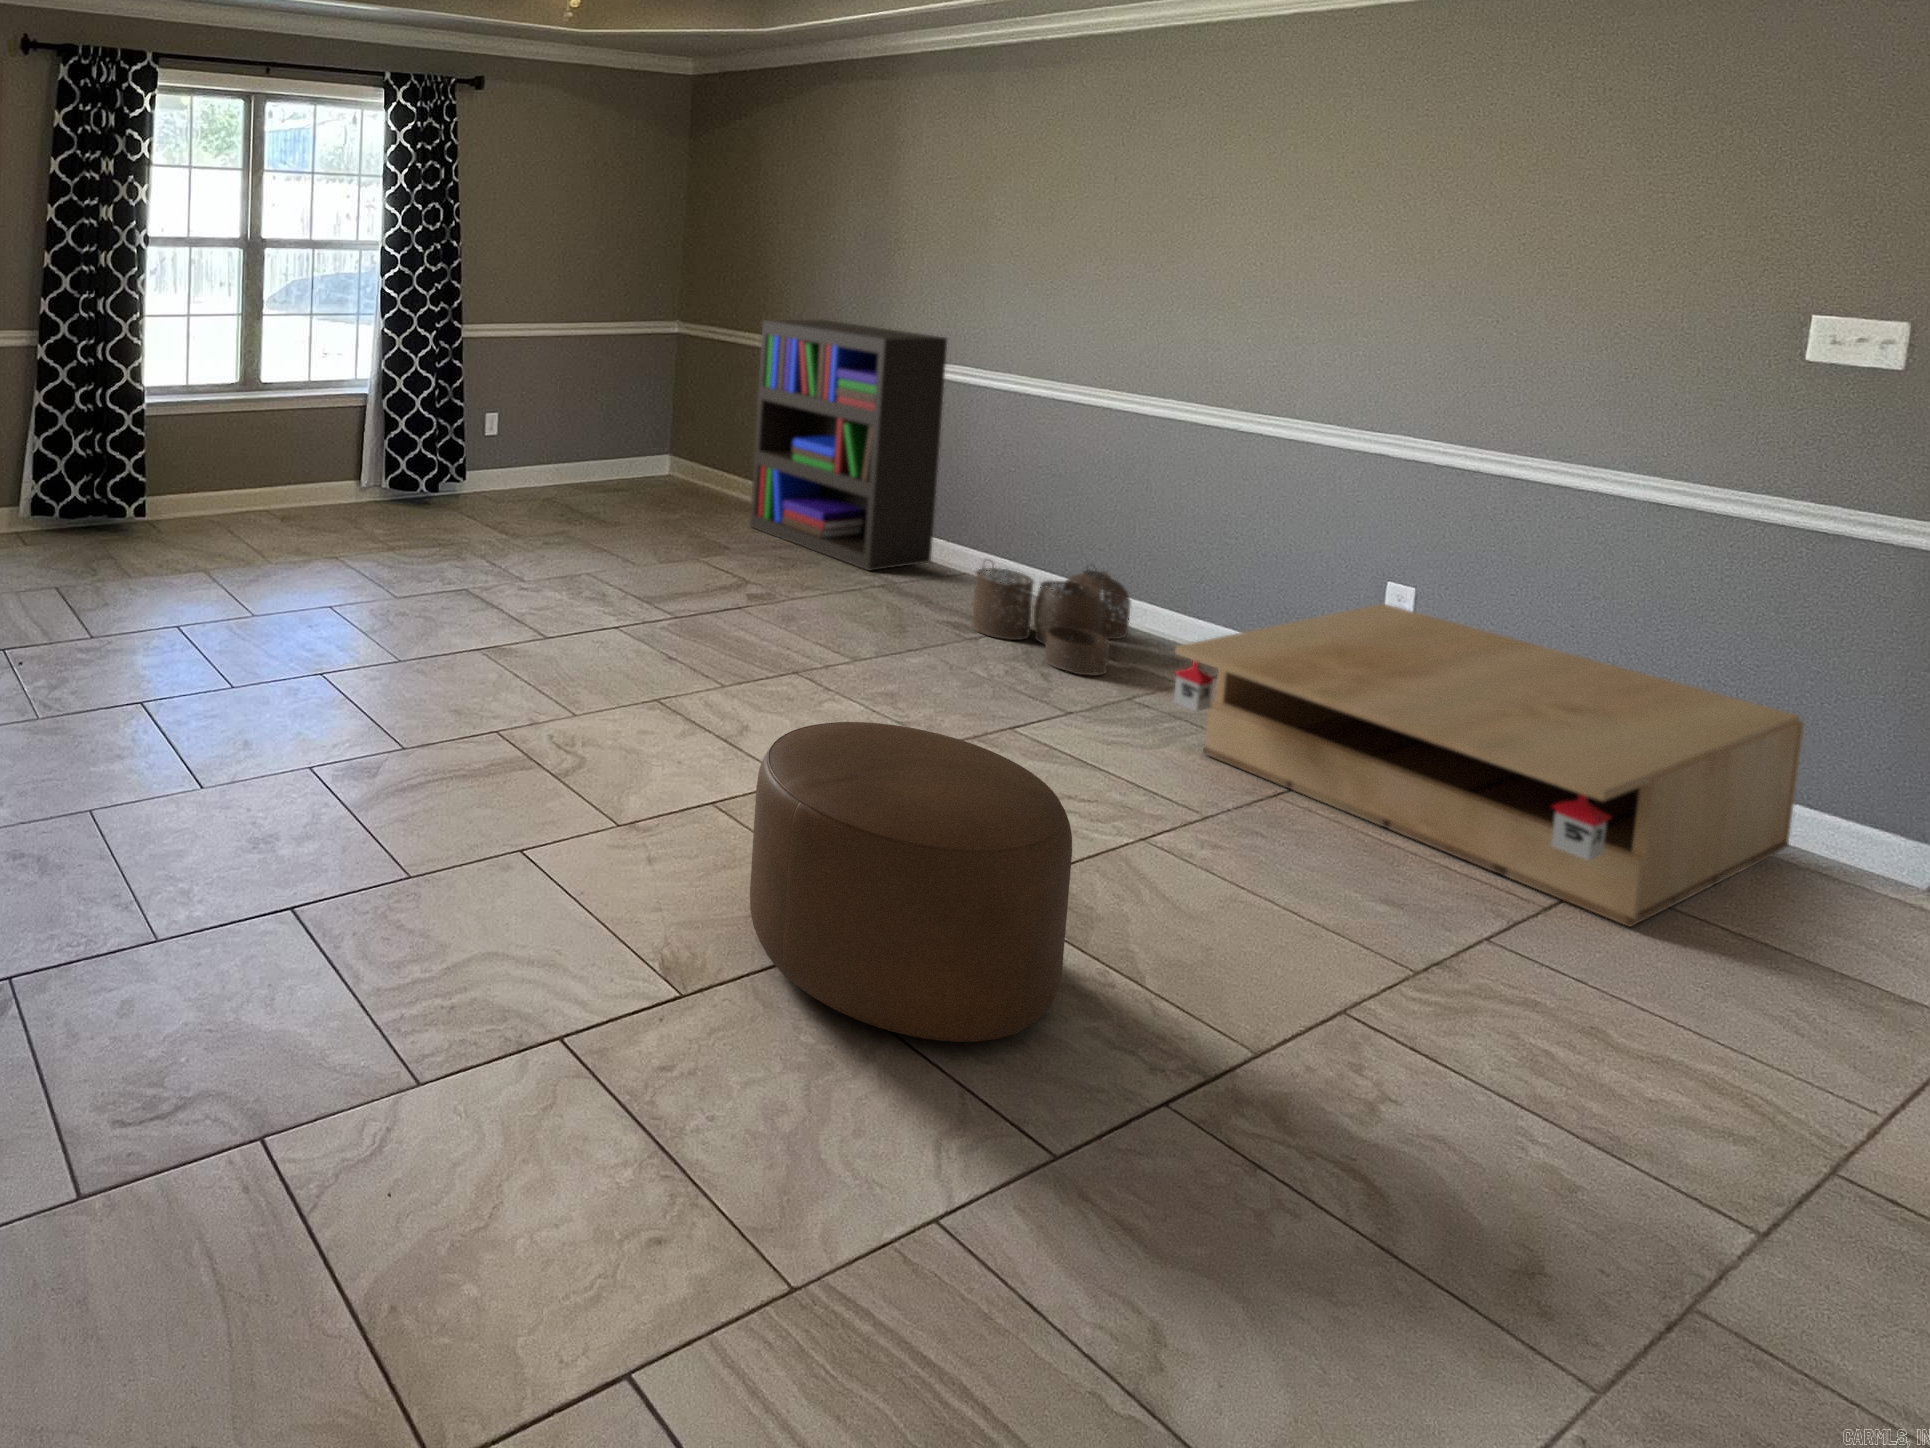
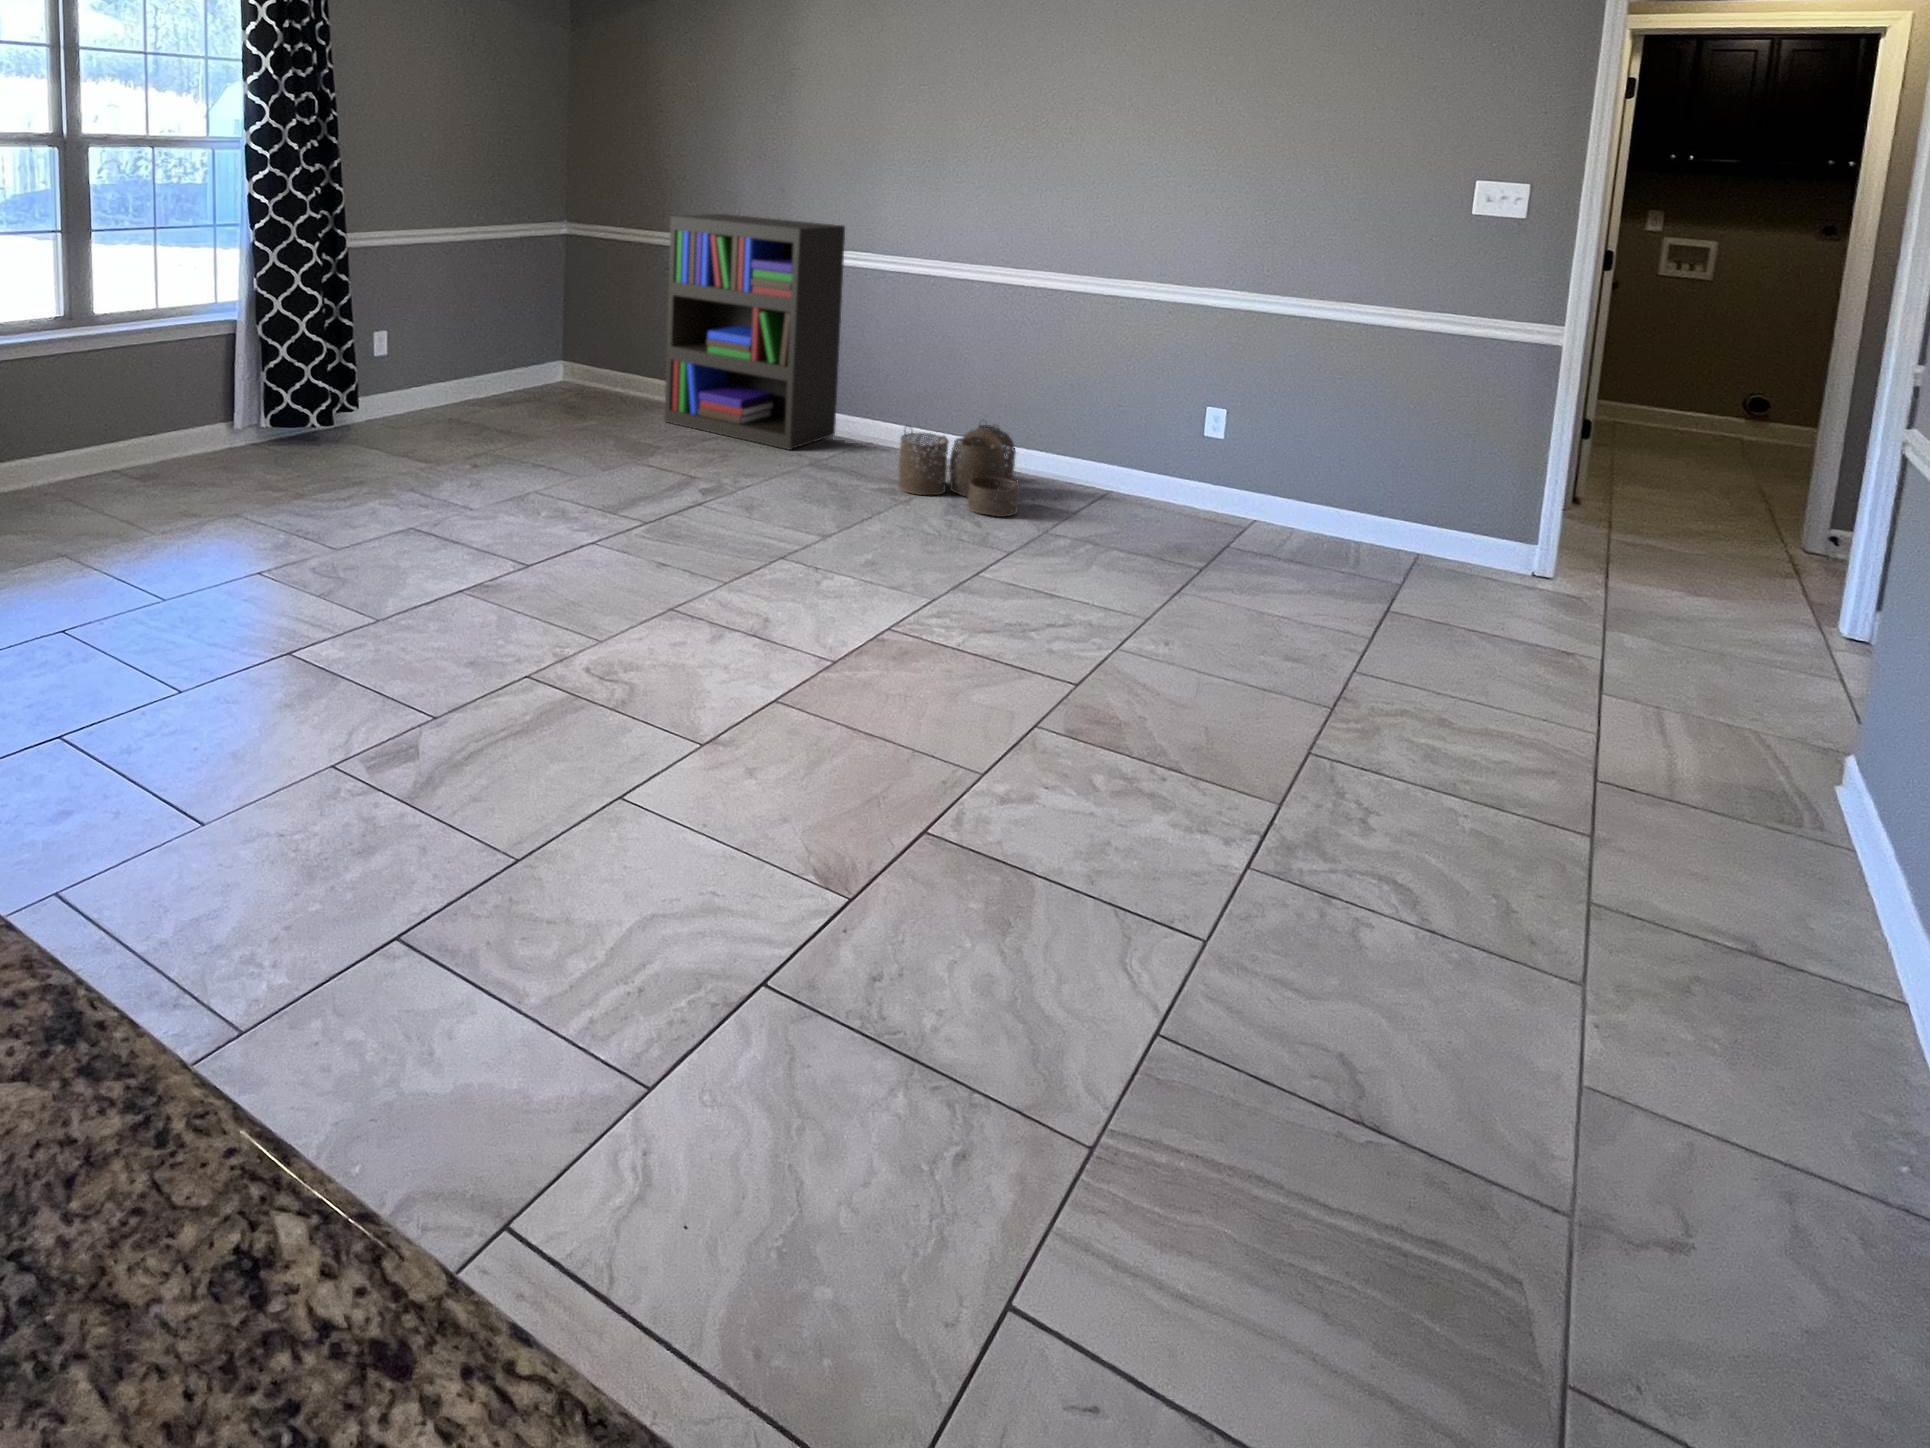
coffee table: present [1174,604,1804,927] -> none [1103,423,1472,640]
ottoman: present [750,722,1072,1042] -> none [876,591,1168,881]

